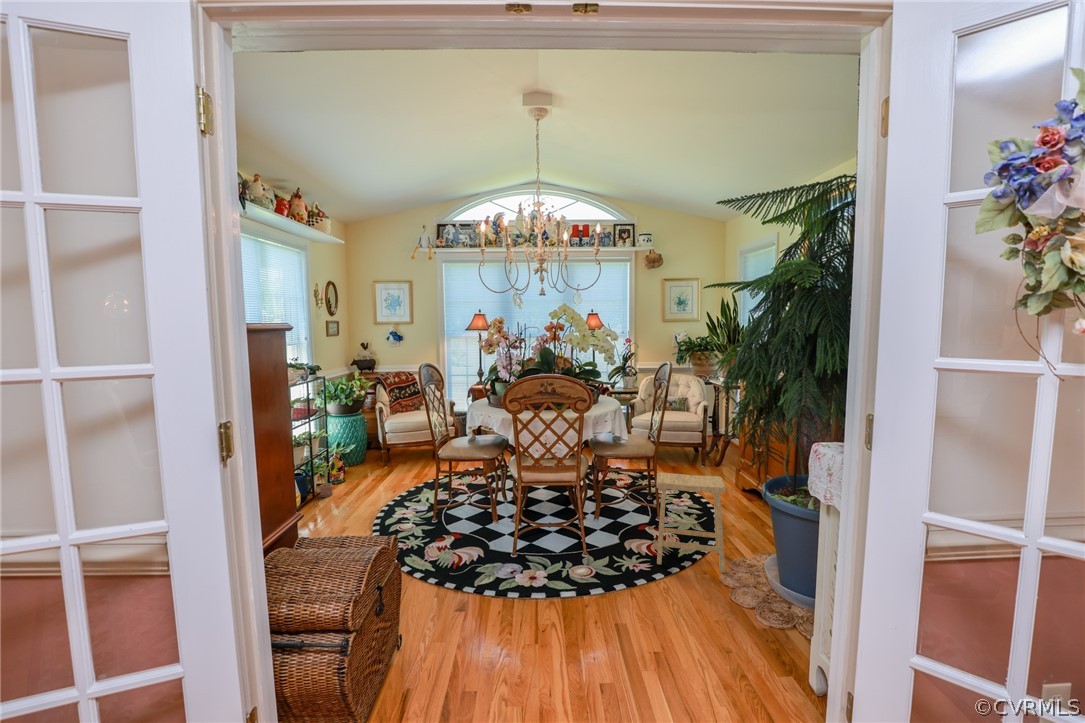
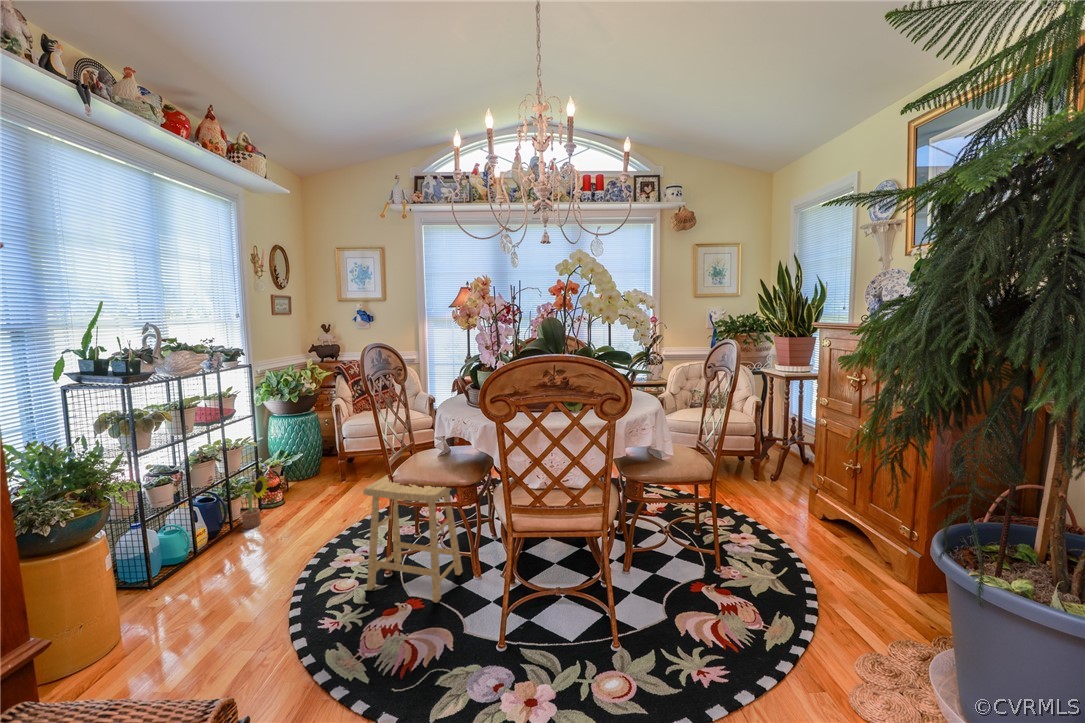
footstool: present [657,472,726,573] -> present [363,475,463,602]

